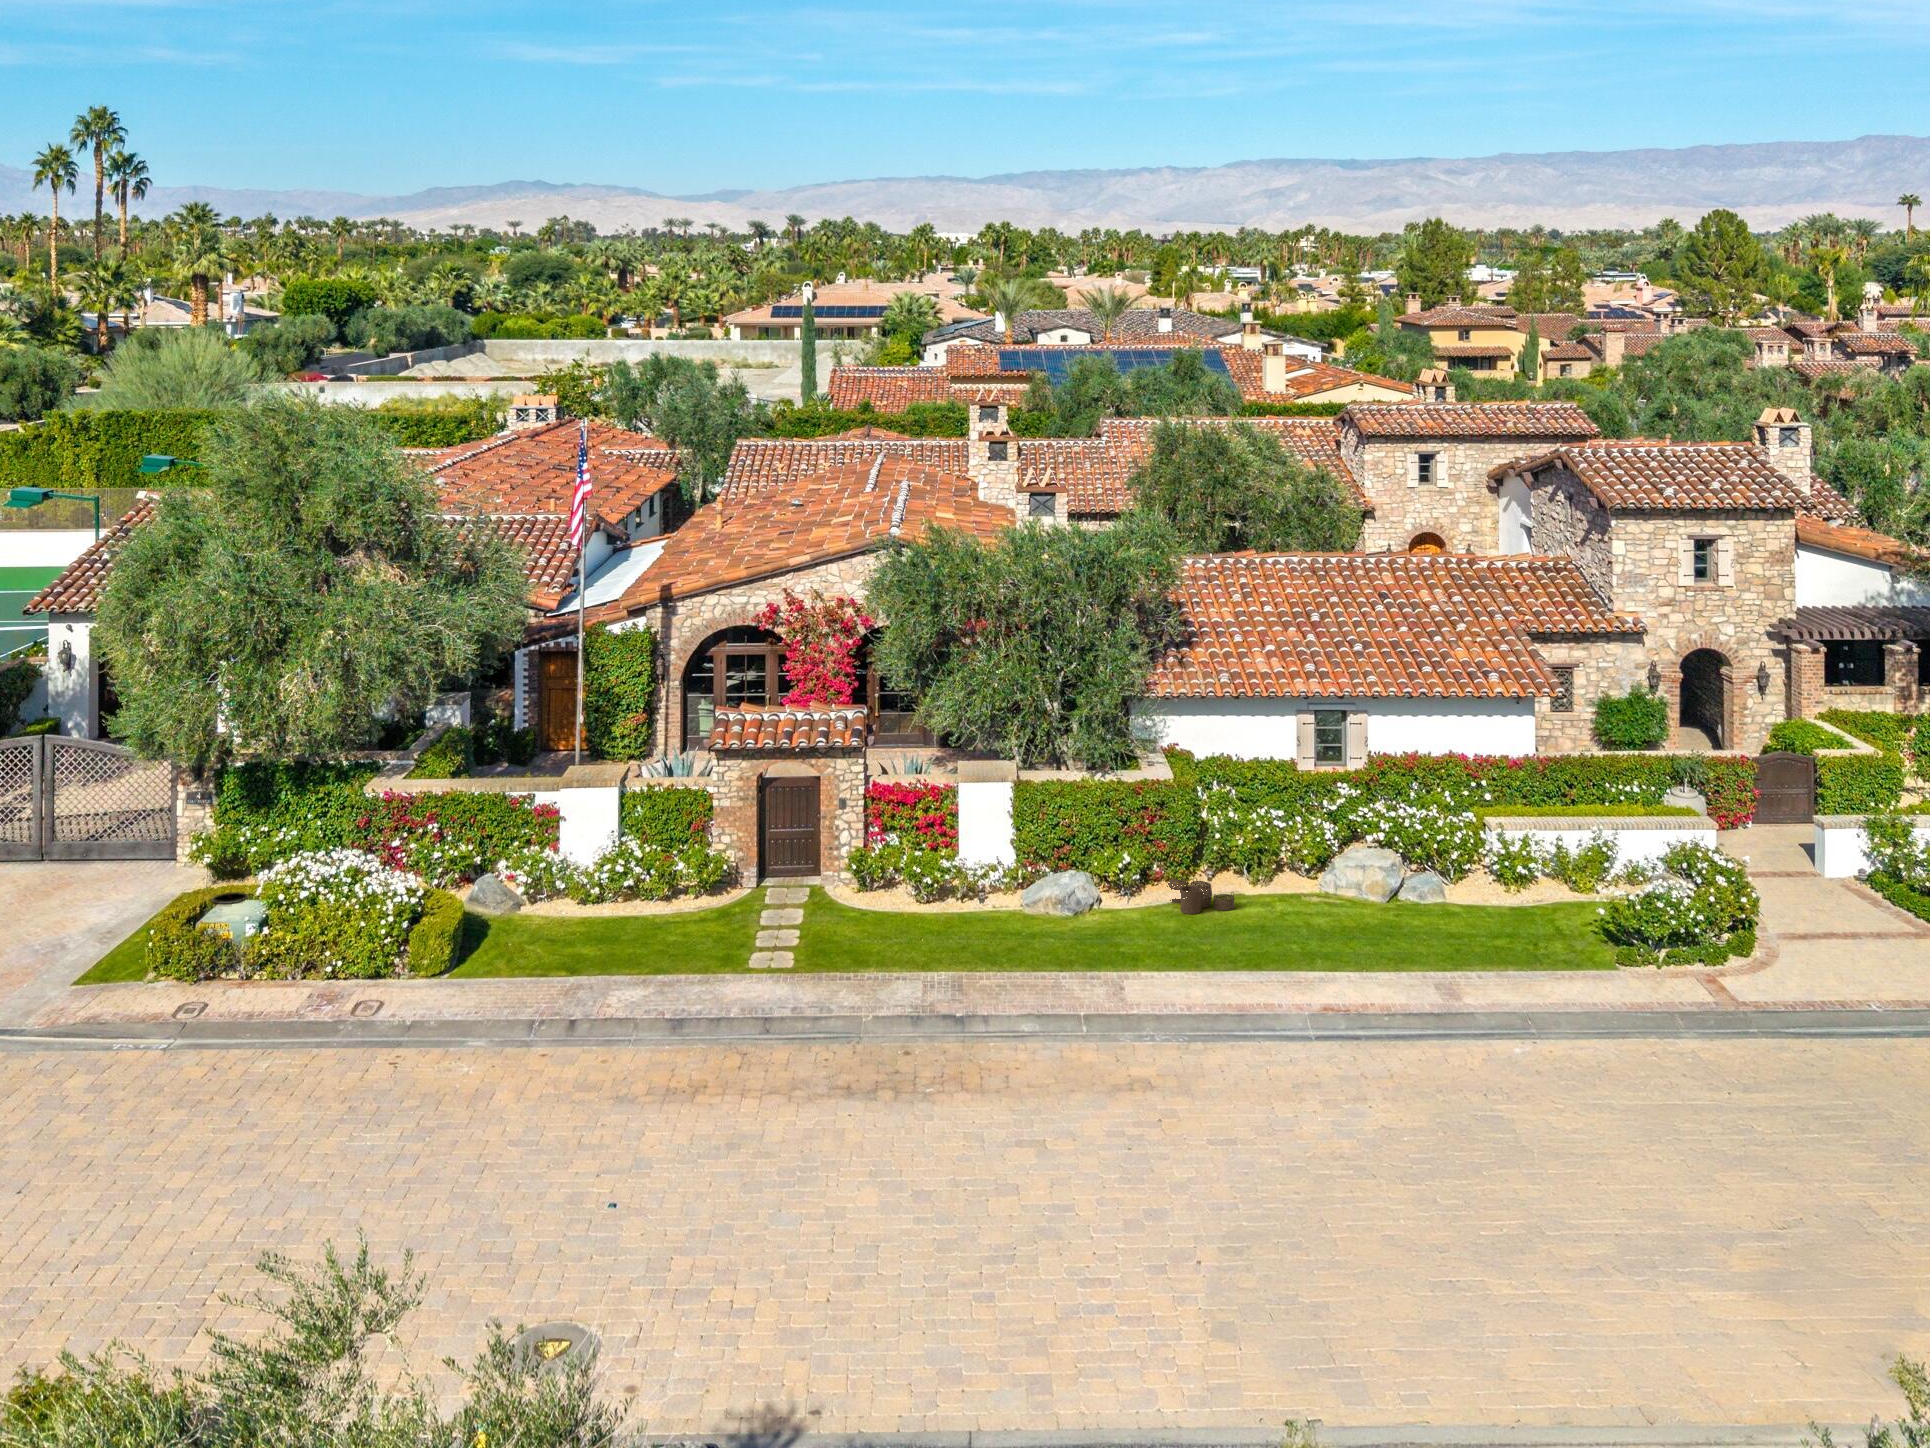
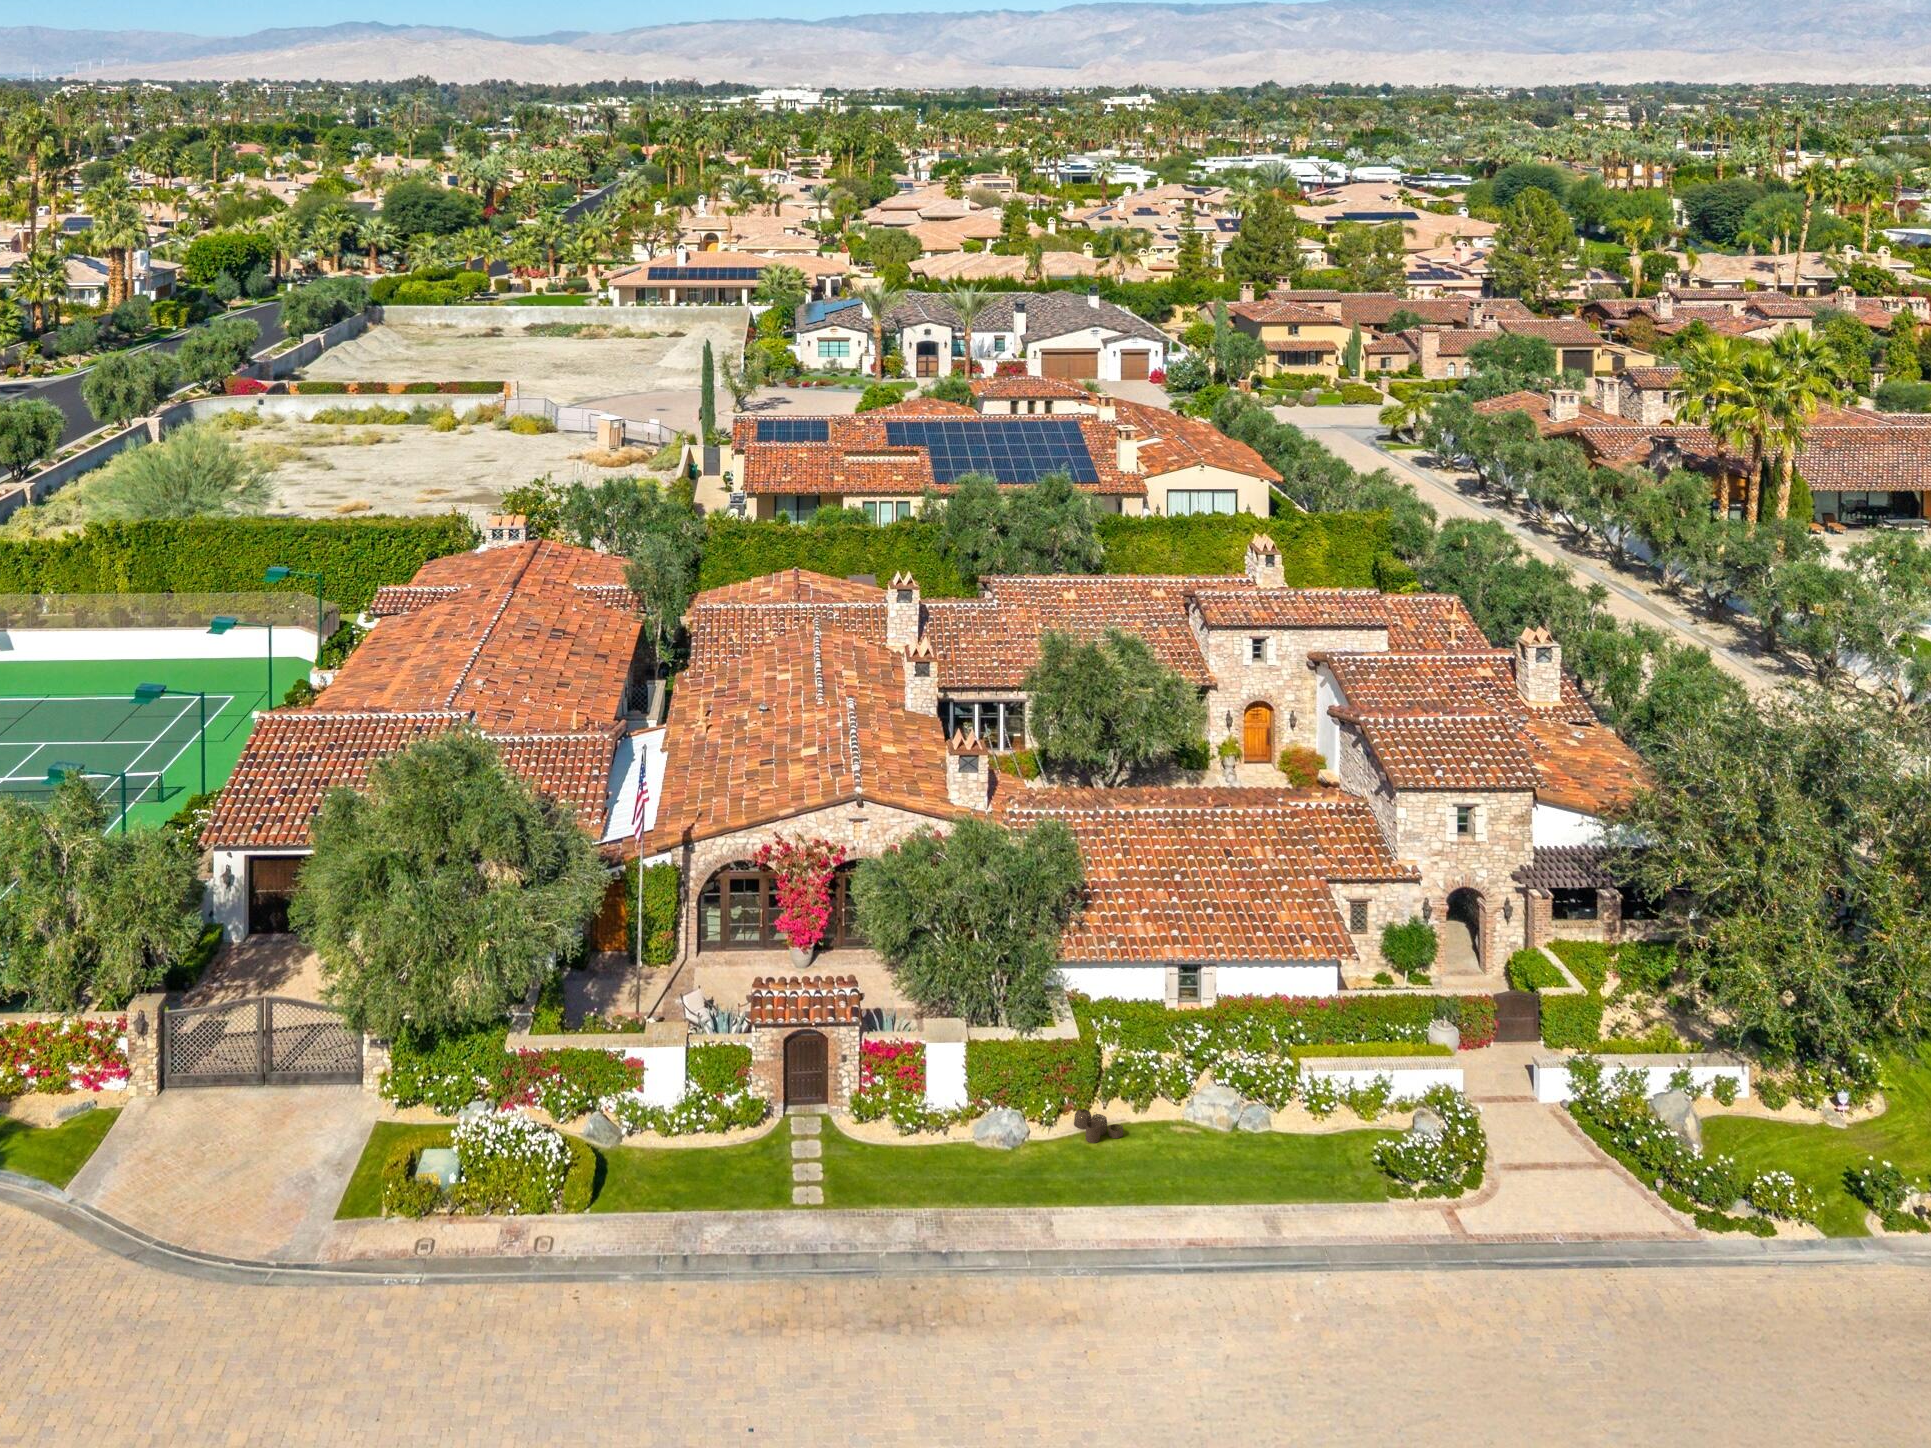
potted tree: present [209,839,250,904] -> none [398,1089,429,1136]

